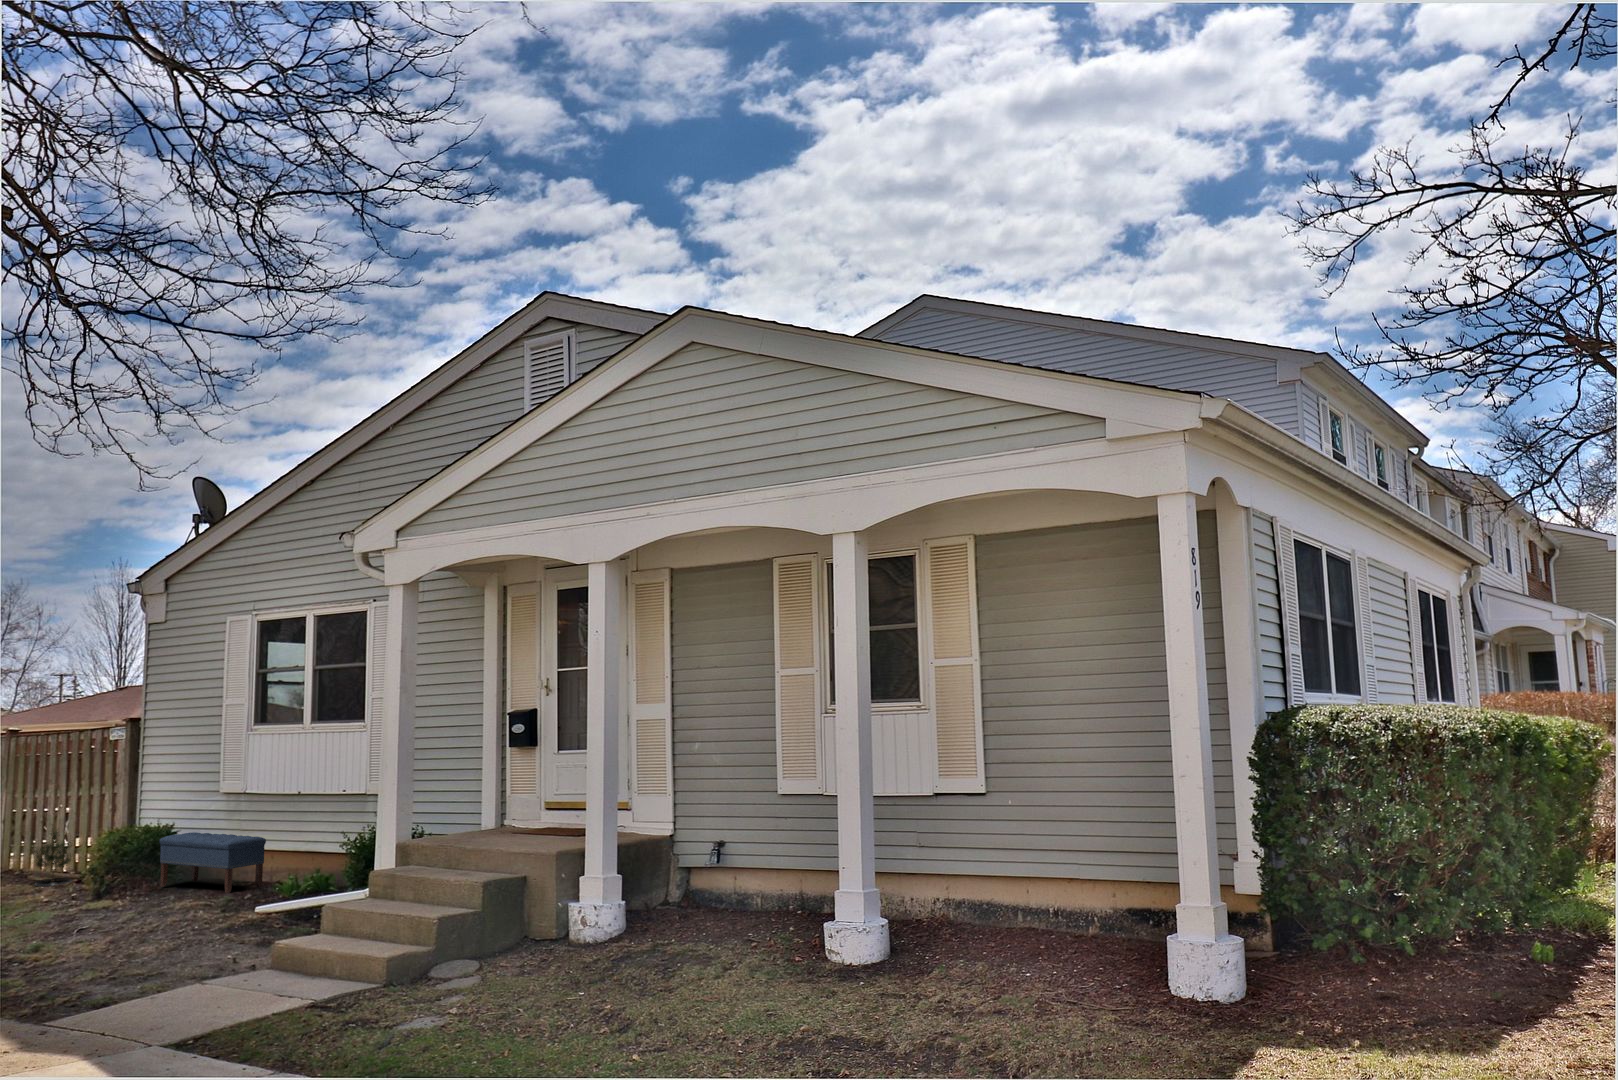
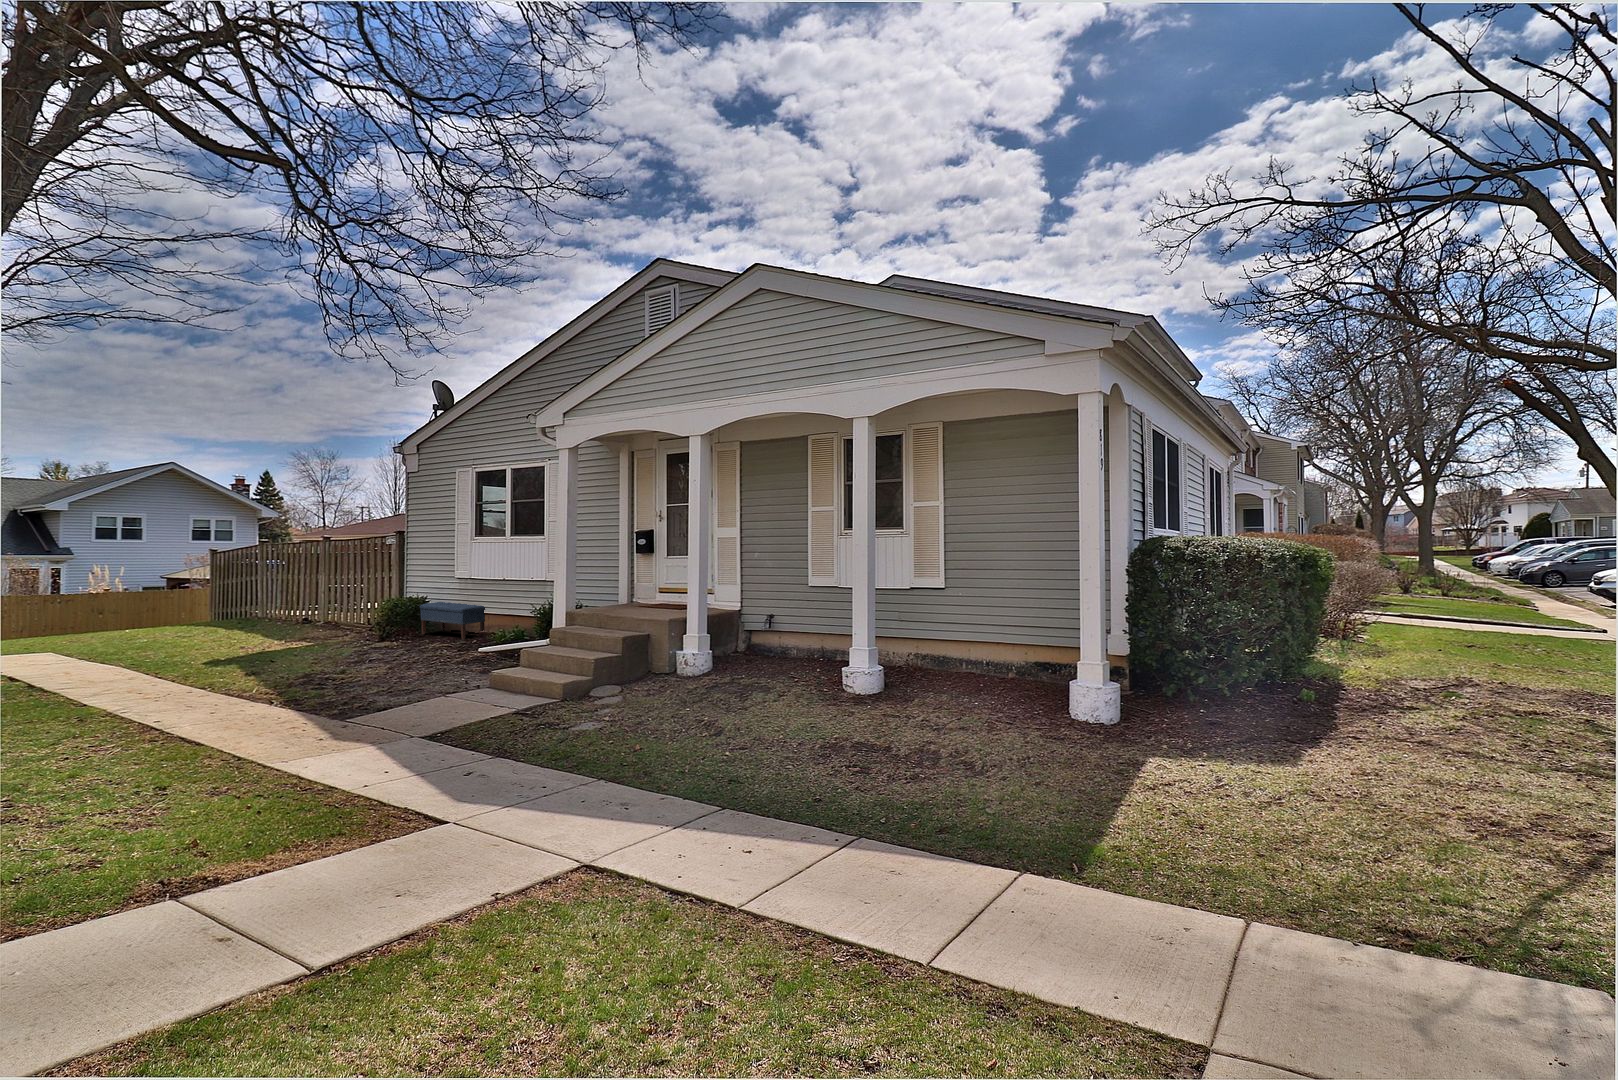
potted tree: present [34,831,72,886] -> none [339,595,368,632]

